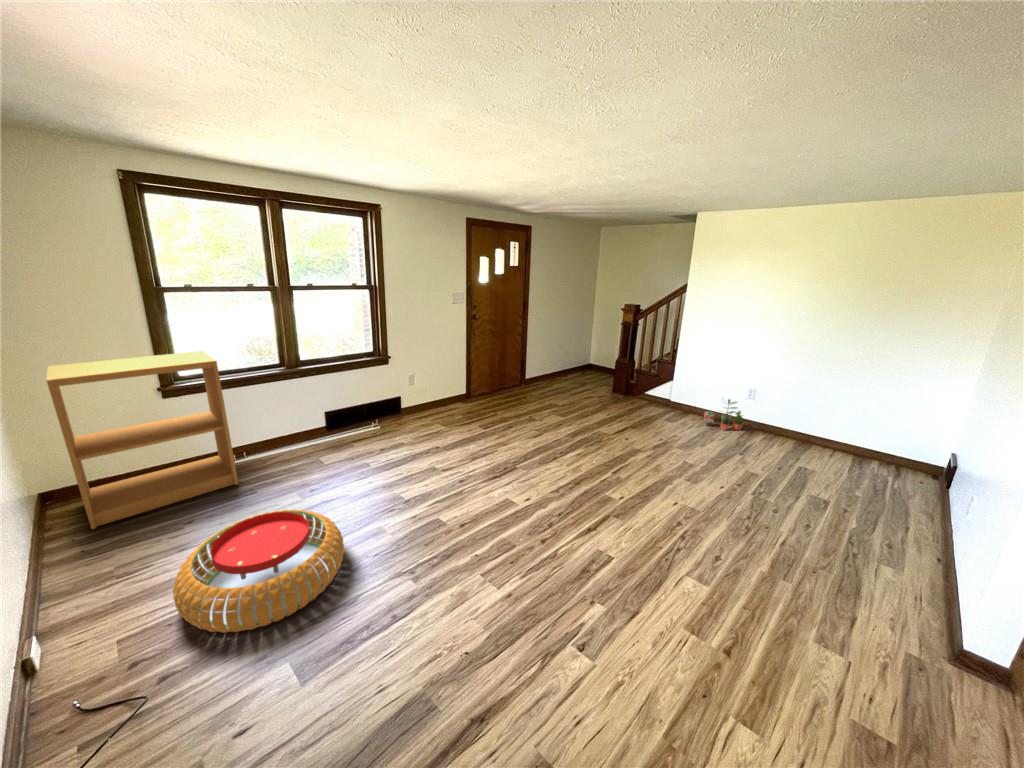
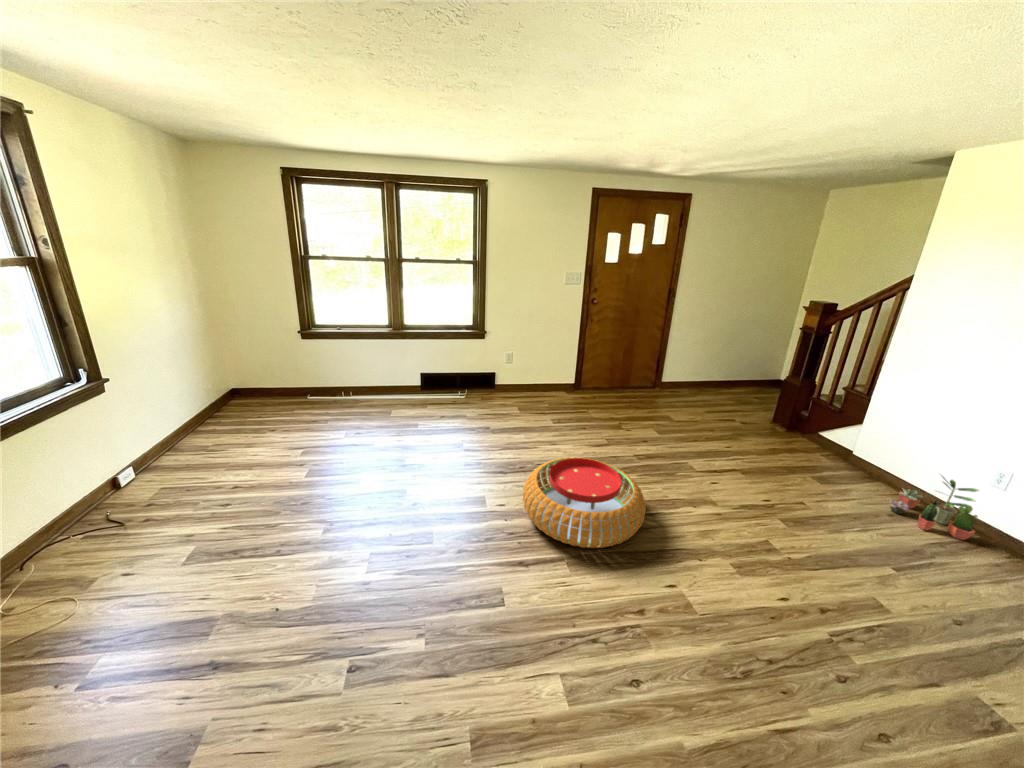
bookshelf: present [46,351,238,529] -> none [220,306,338,416]
pouf: present [173,509,344,633] -> present [523,457,646,548]

